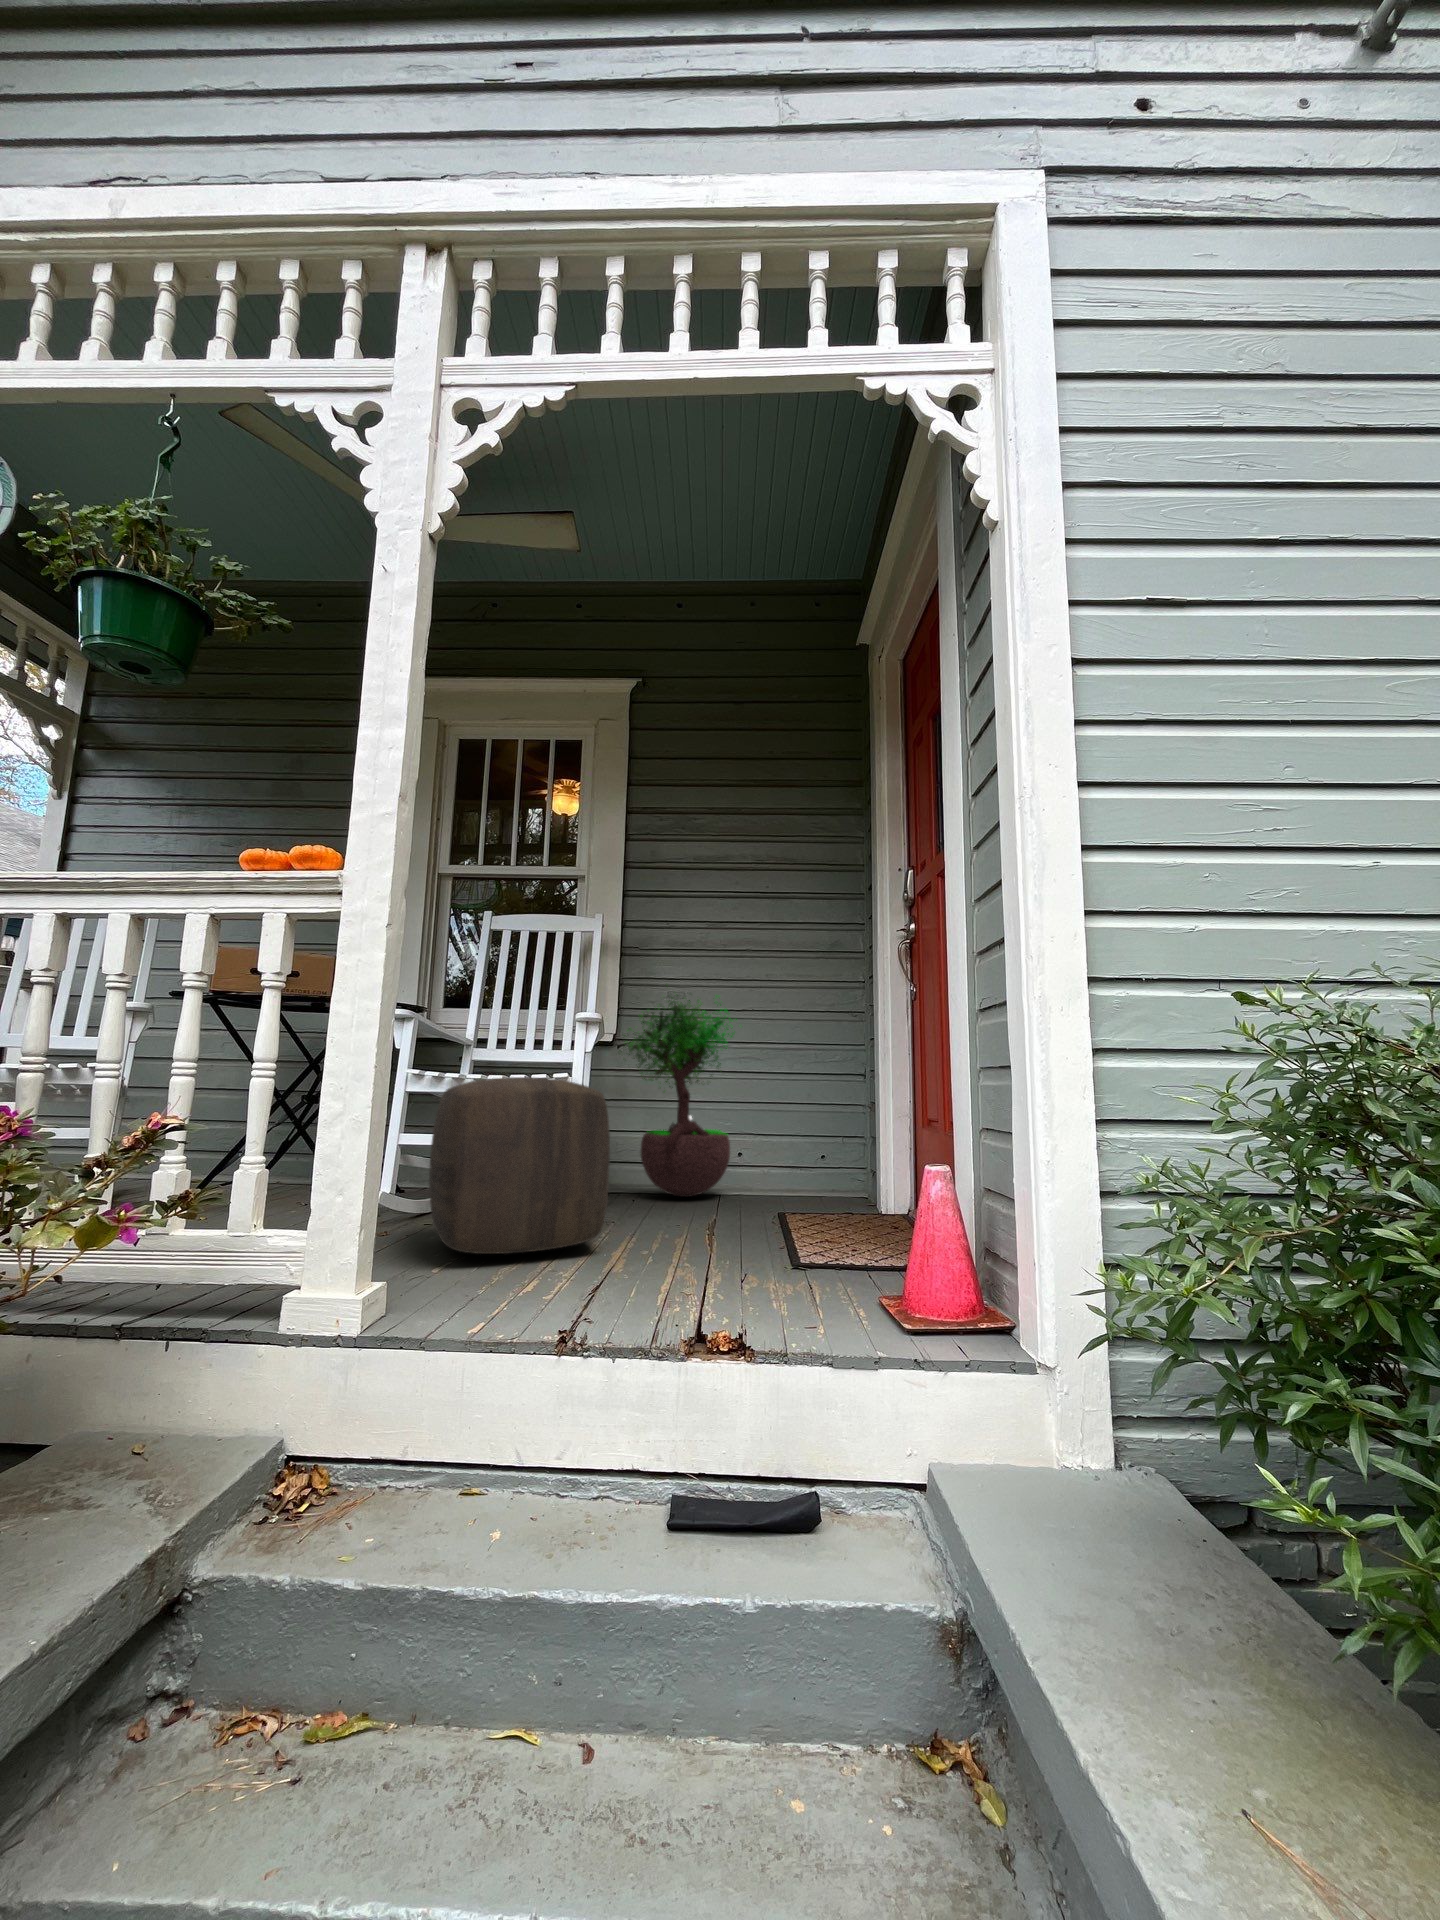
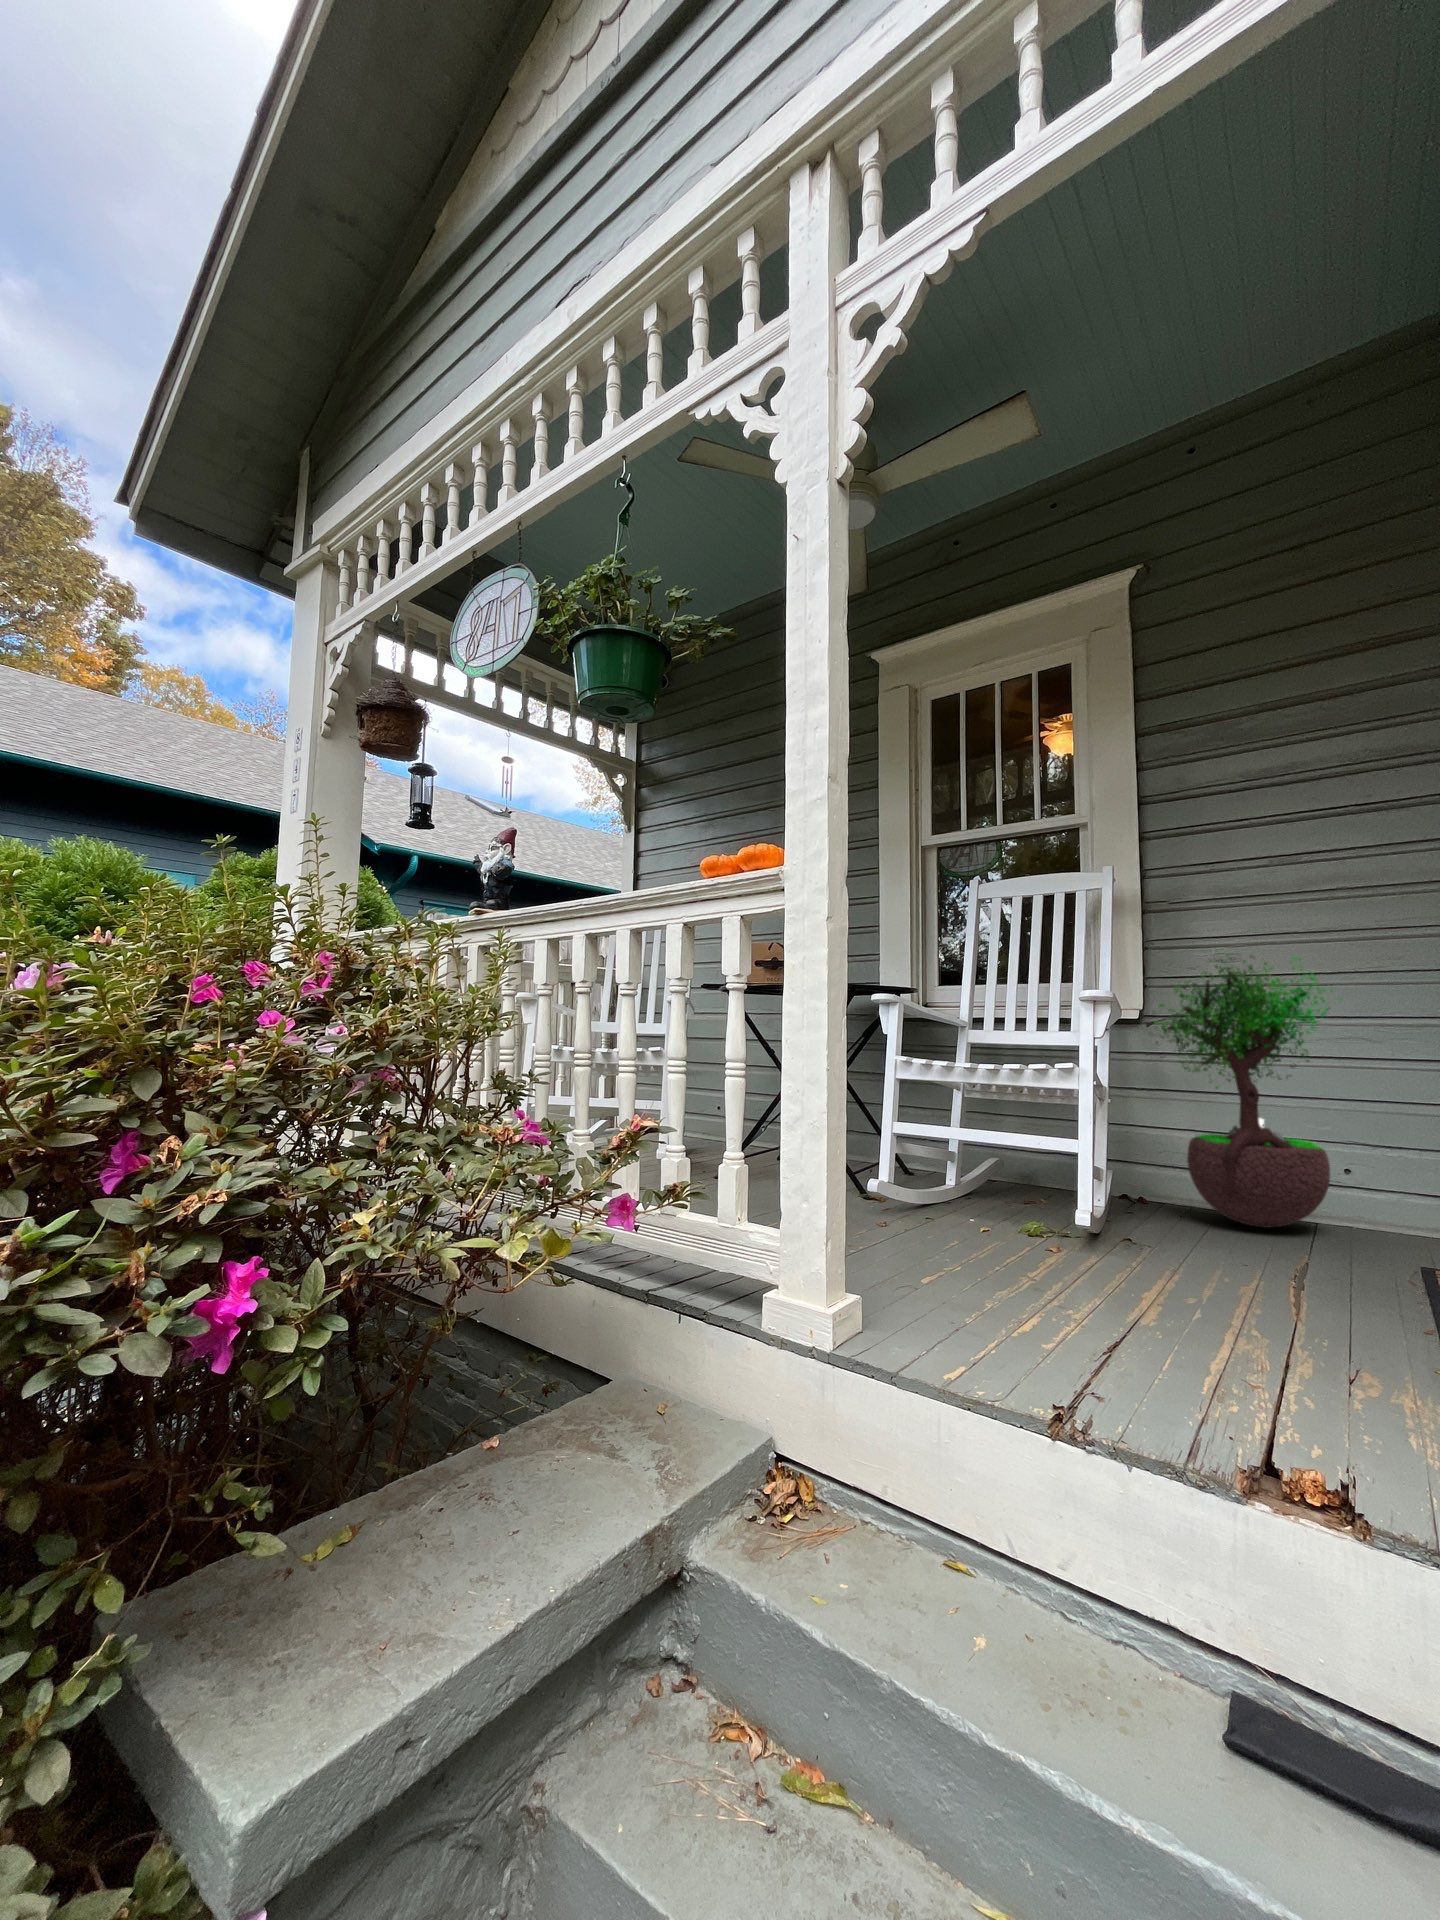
ottoman: present [429,1077,610,1254] -> none [917,1071,1132,1280]

